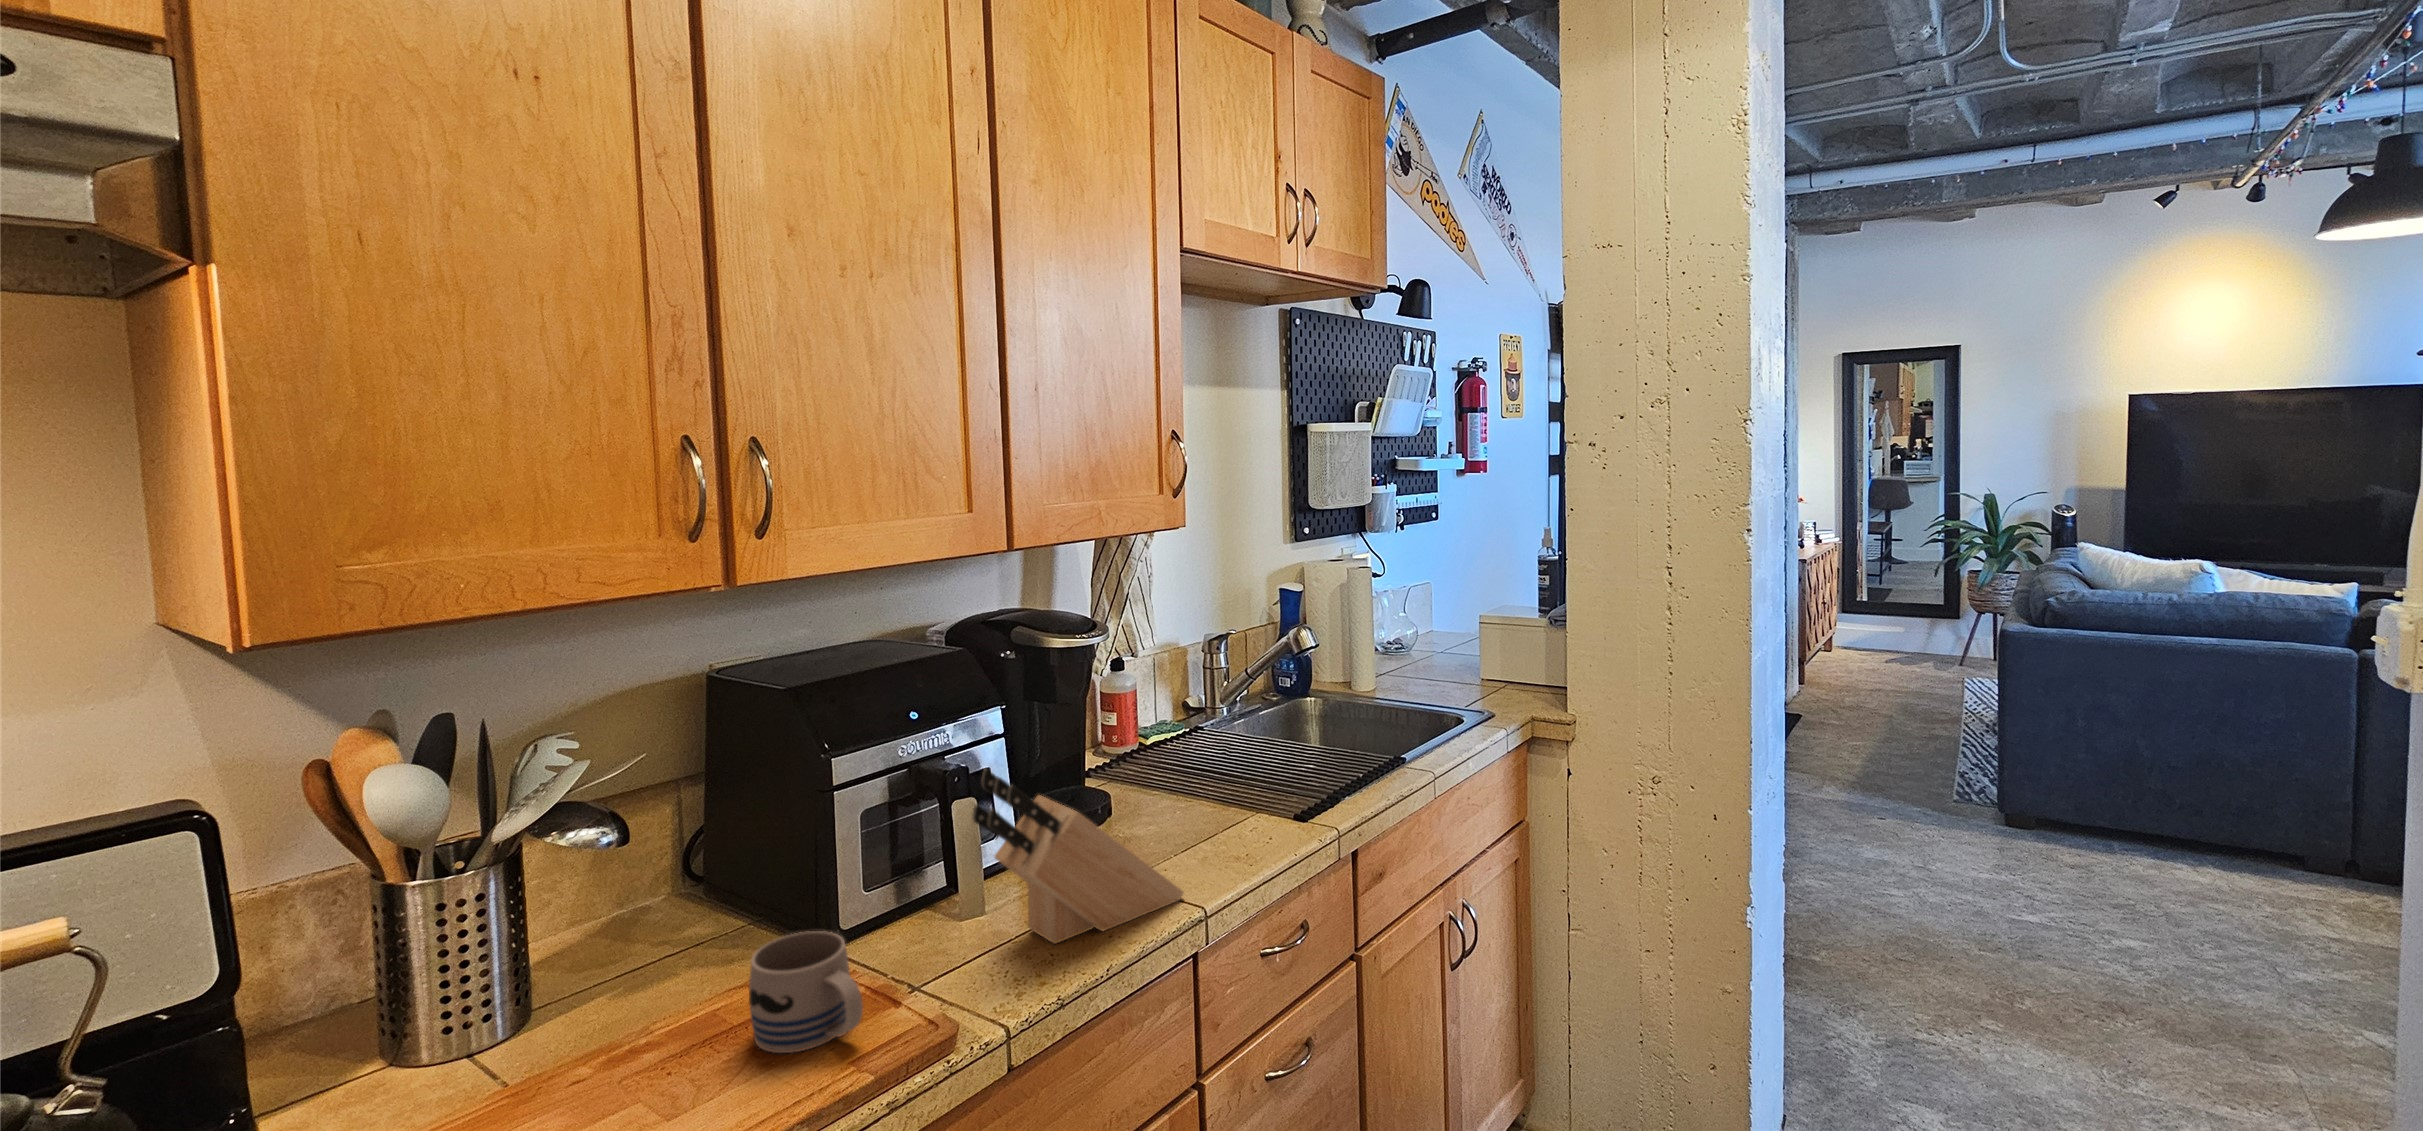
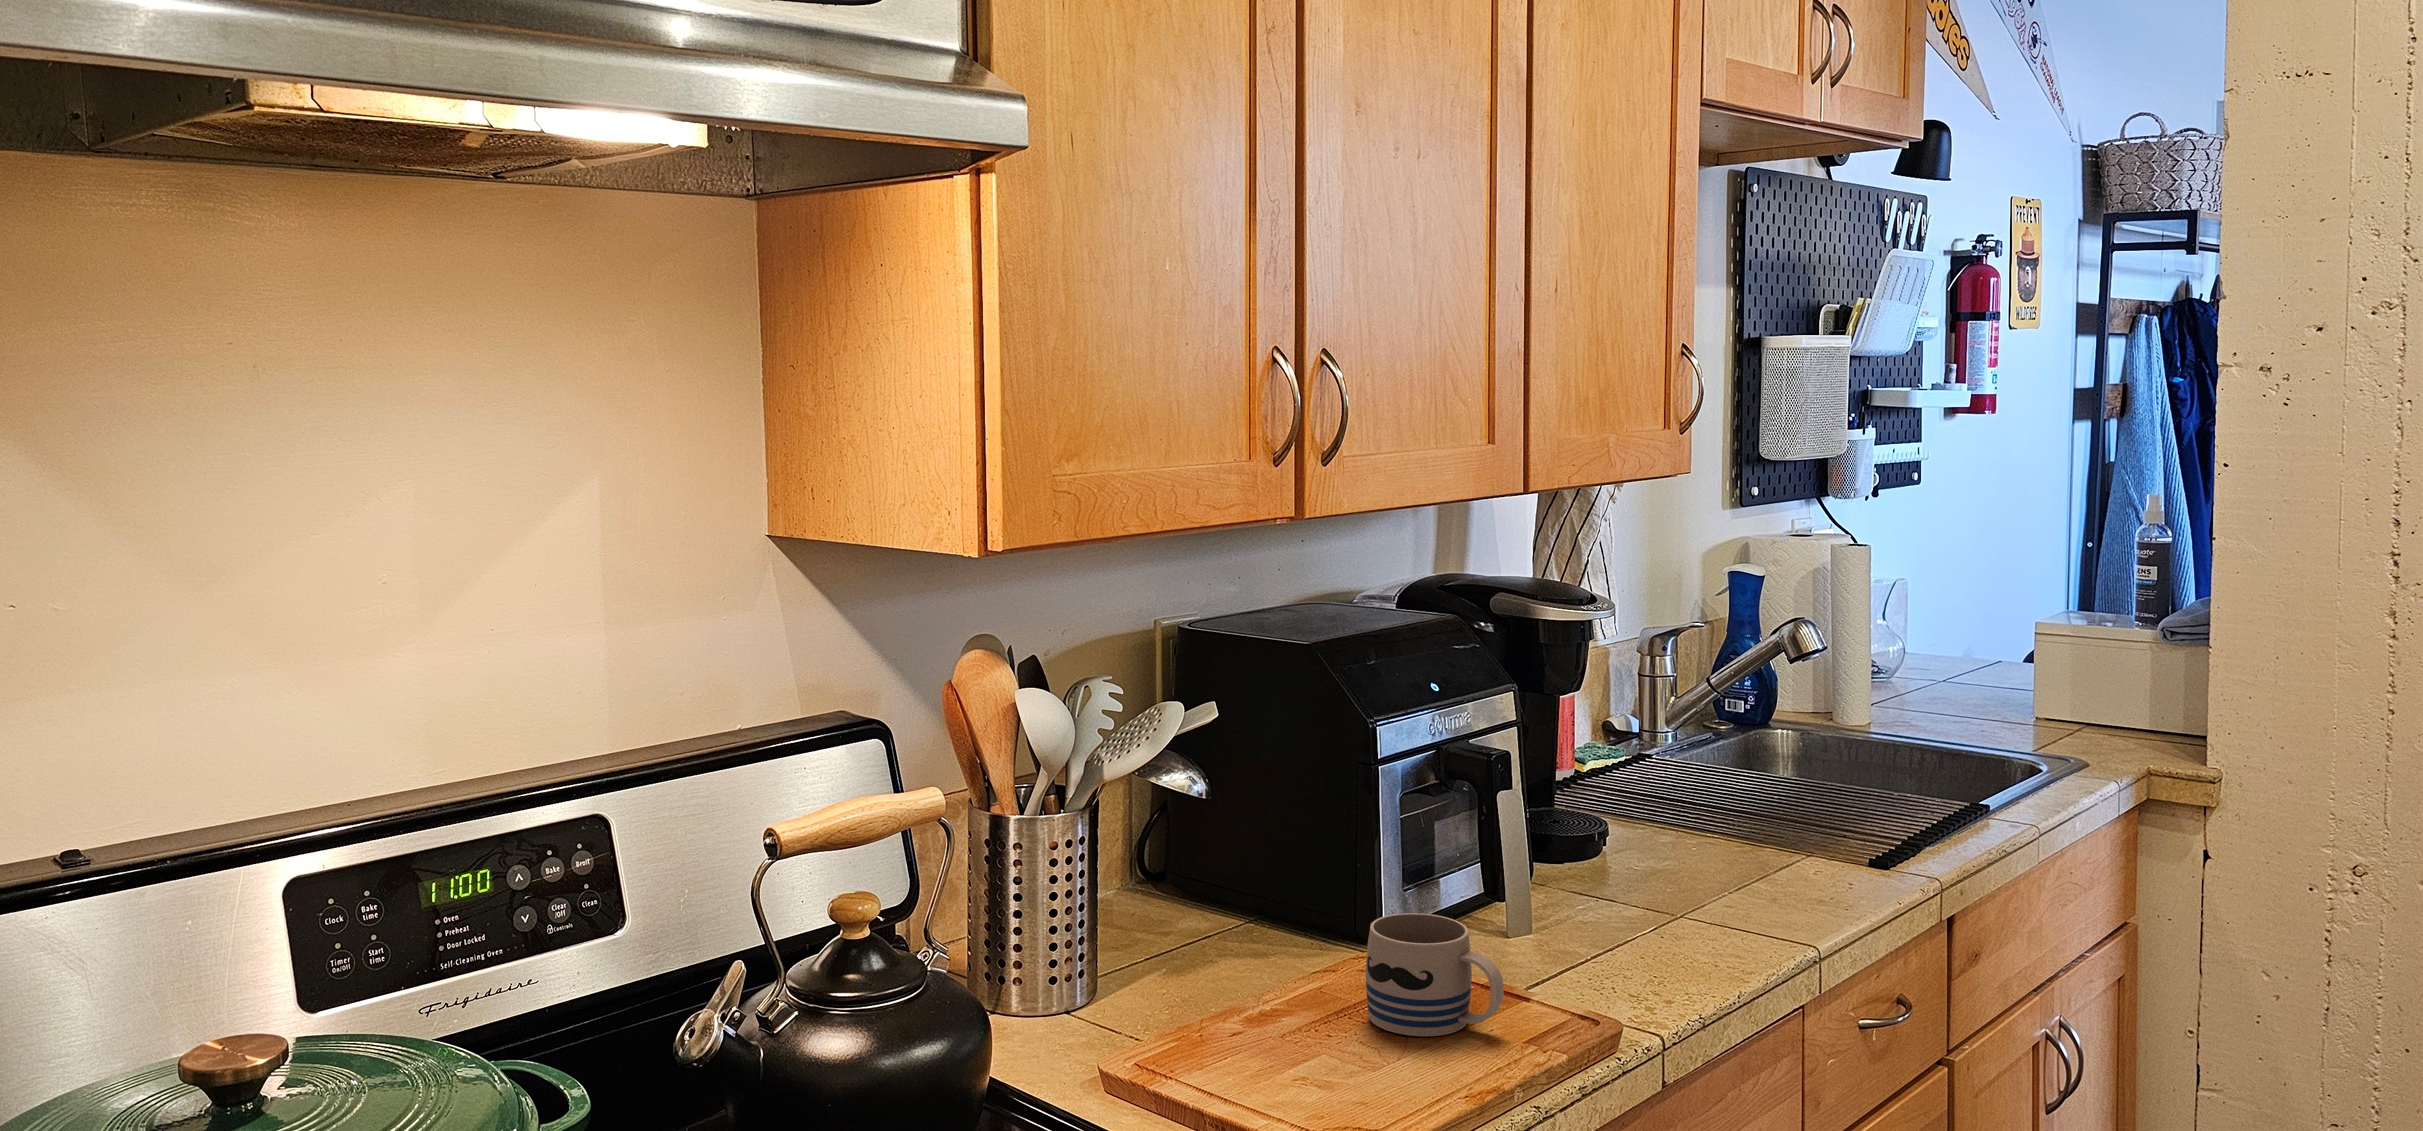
knife block: present [973,768,1184,944] -> none [1564,746,1782,965]

